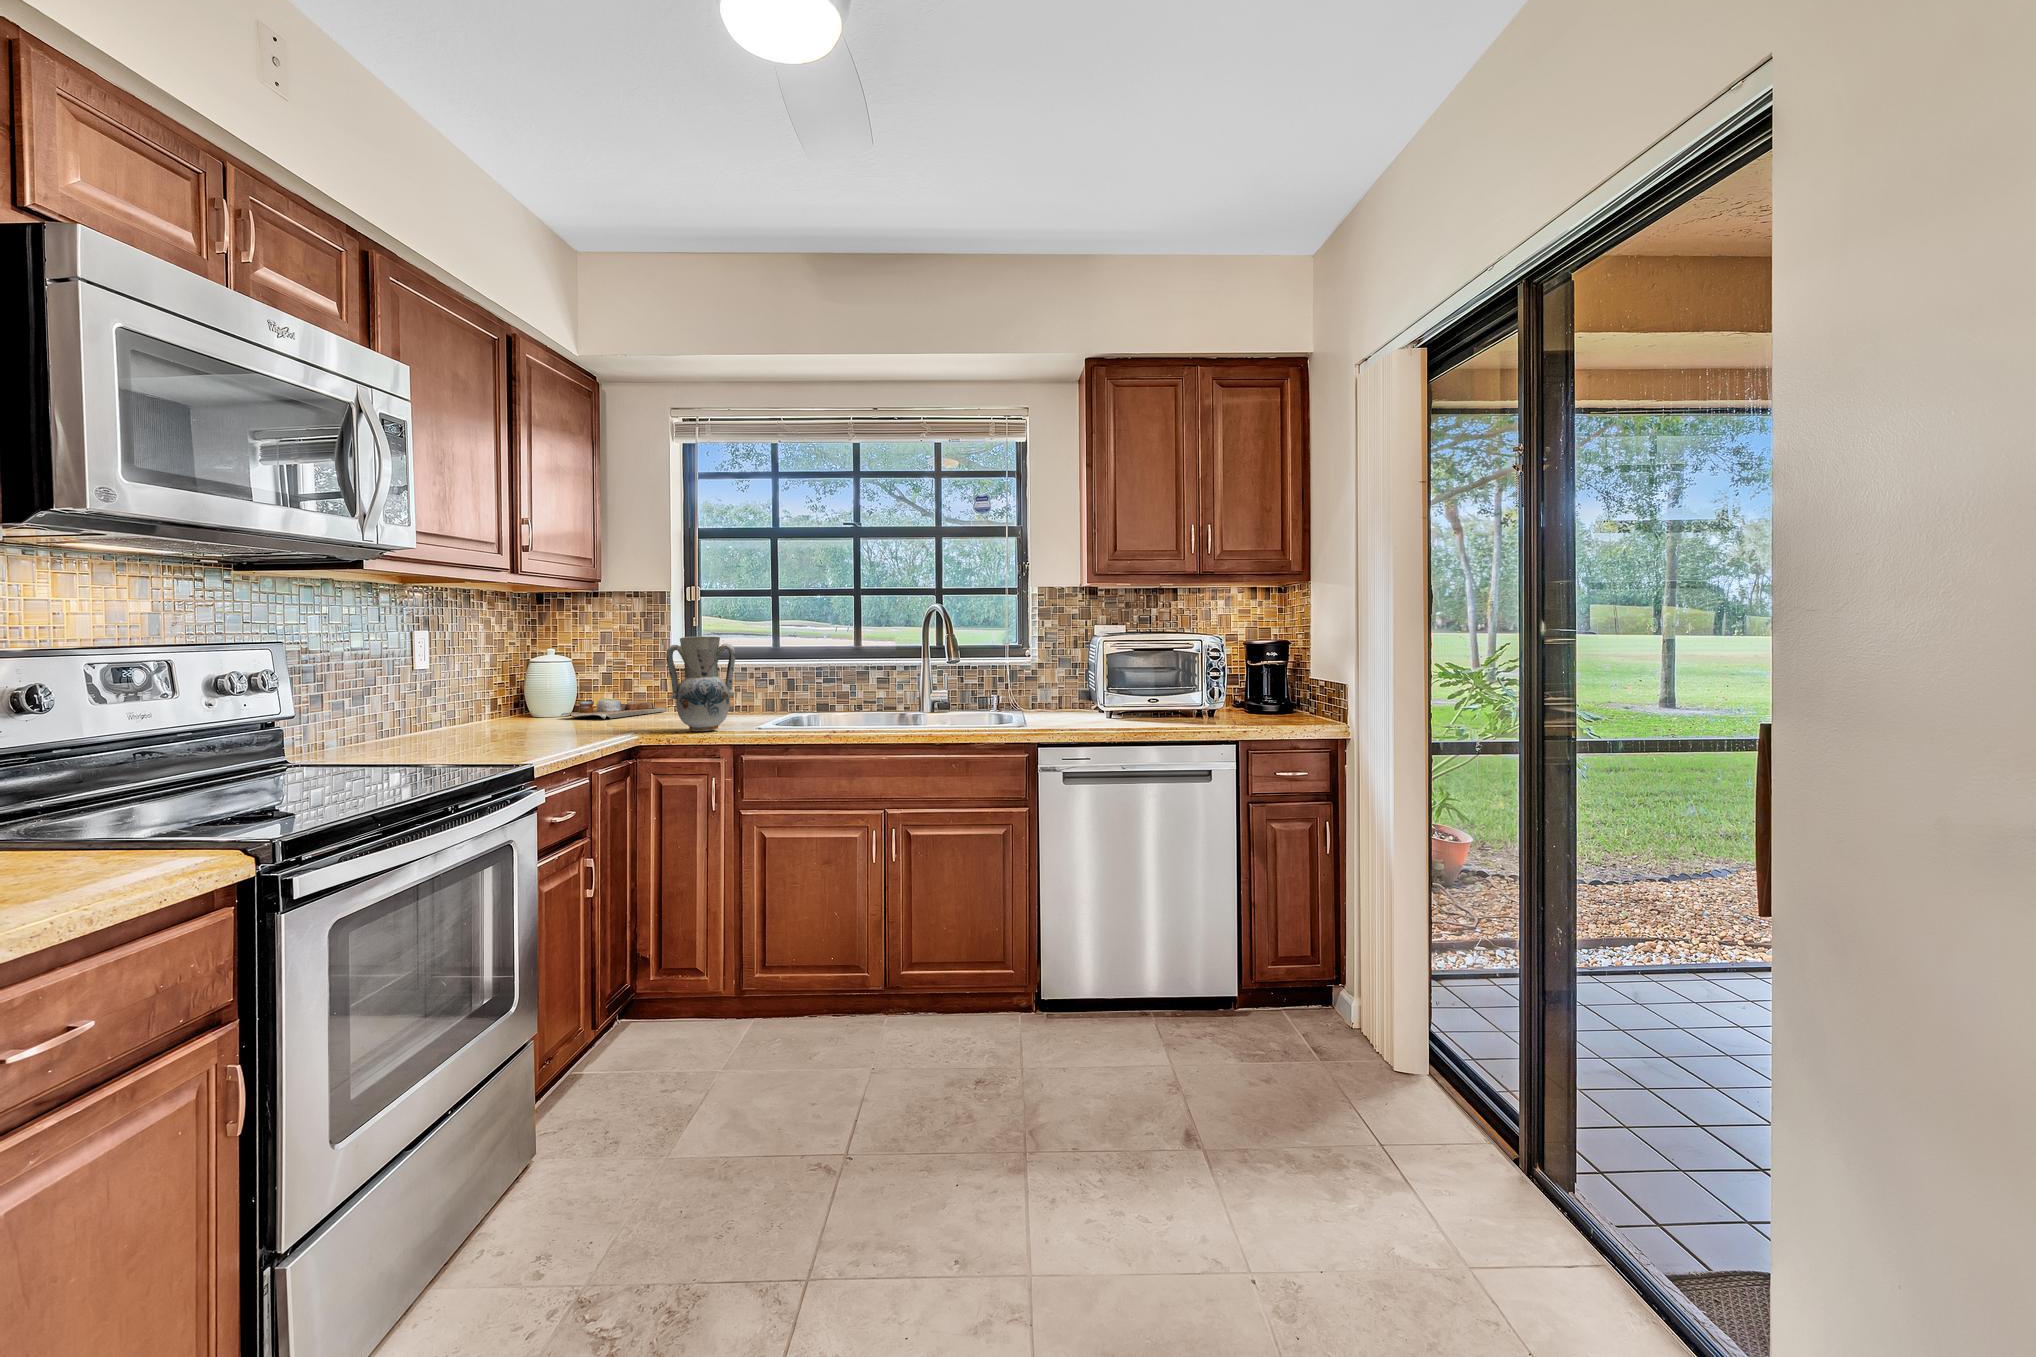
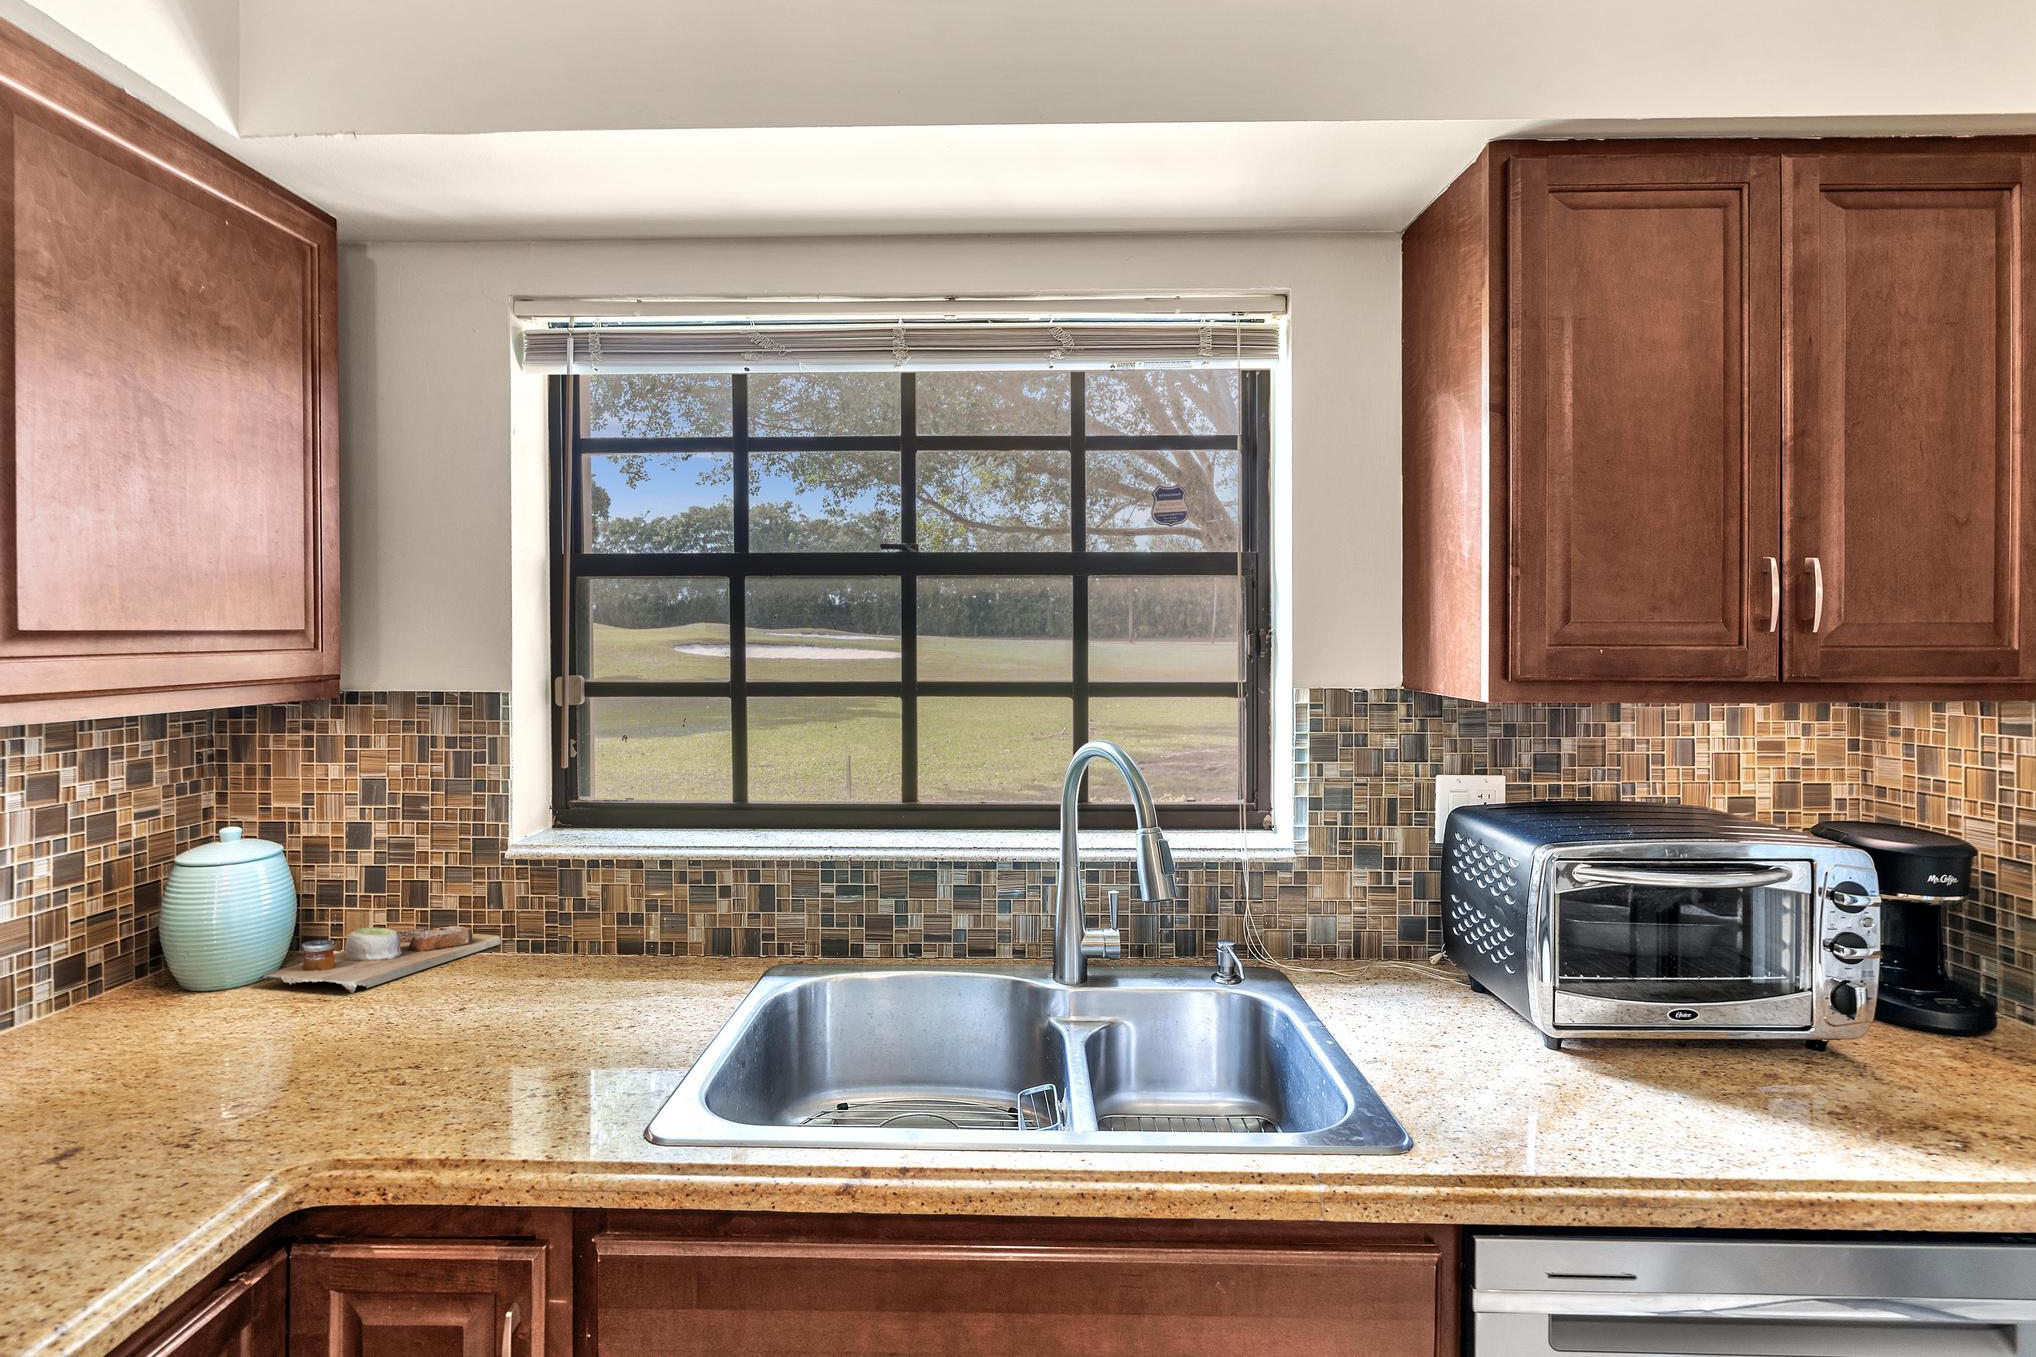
vase: present [666,636,735,731] -> none [475,841,644,1080]

